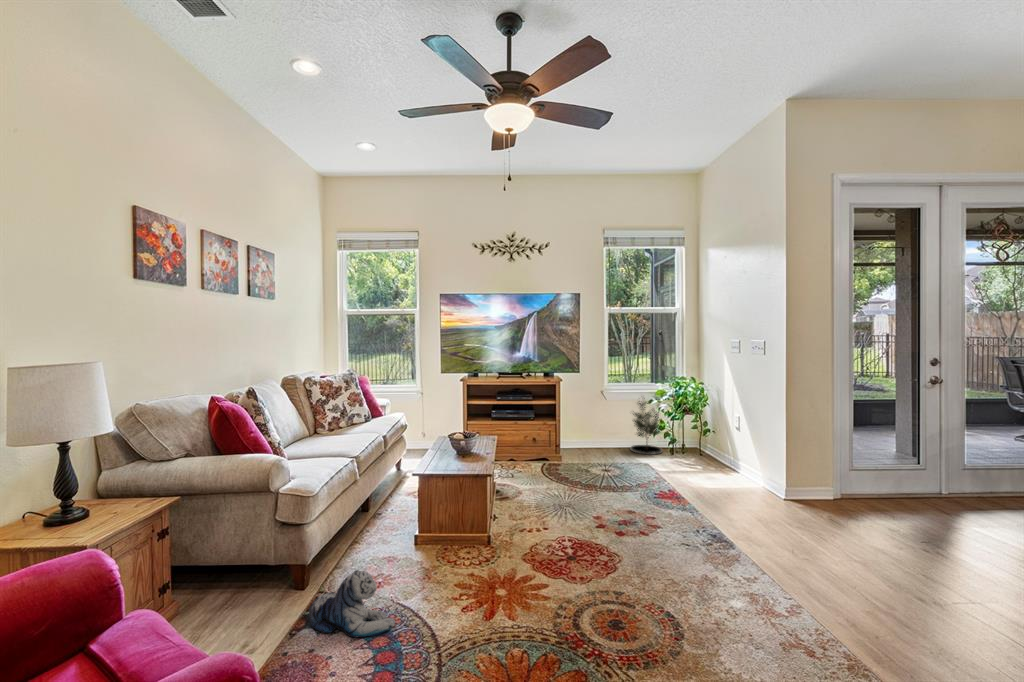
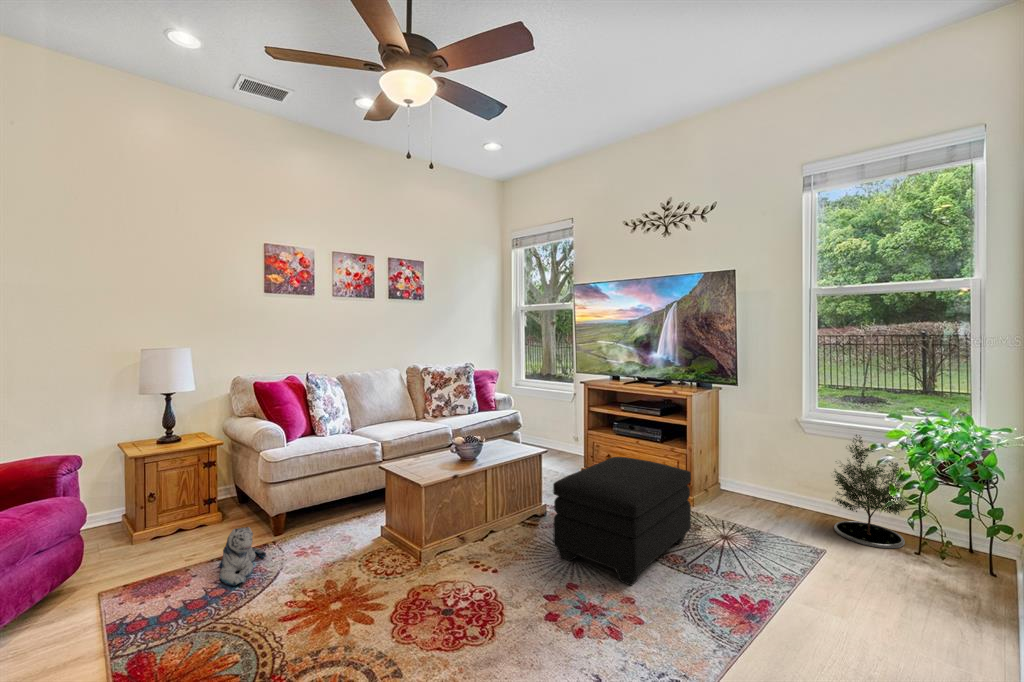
ottoman: none [542,428,624,506] -> present [553,457,691,586]

